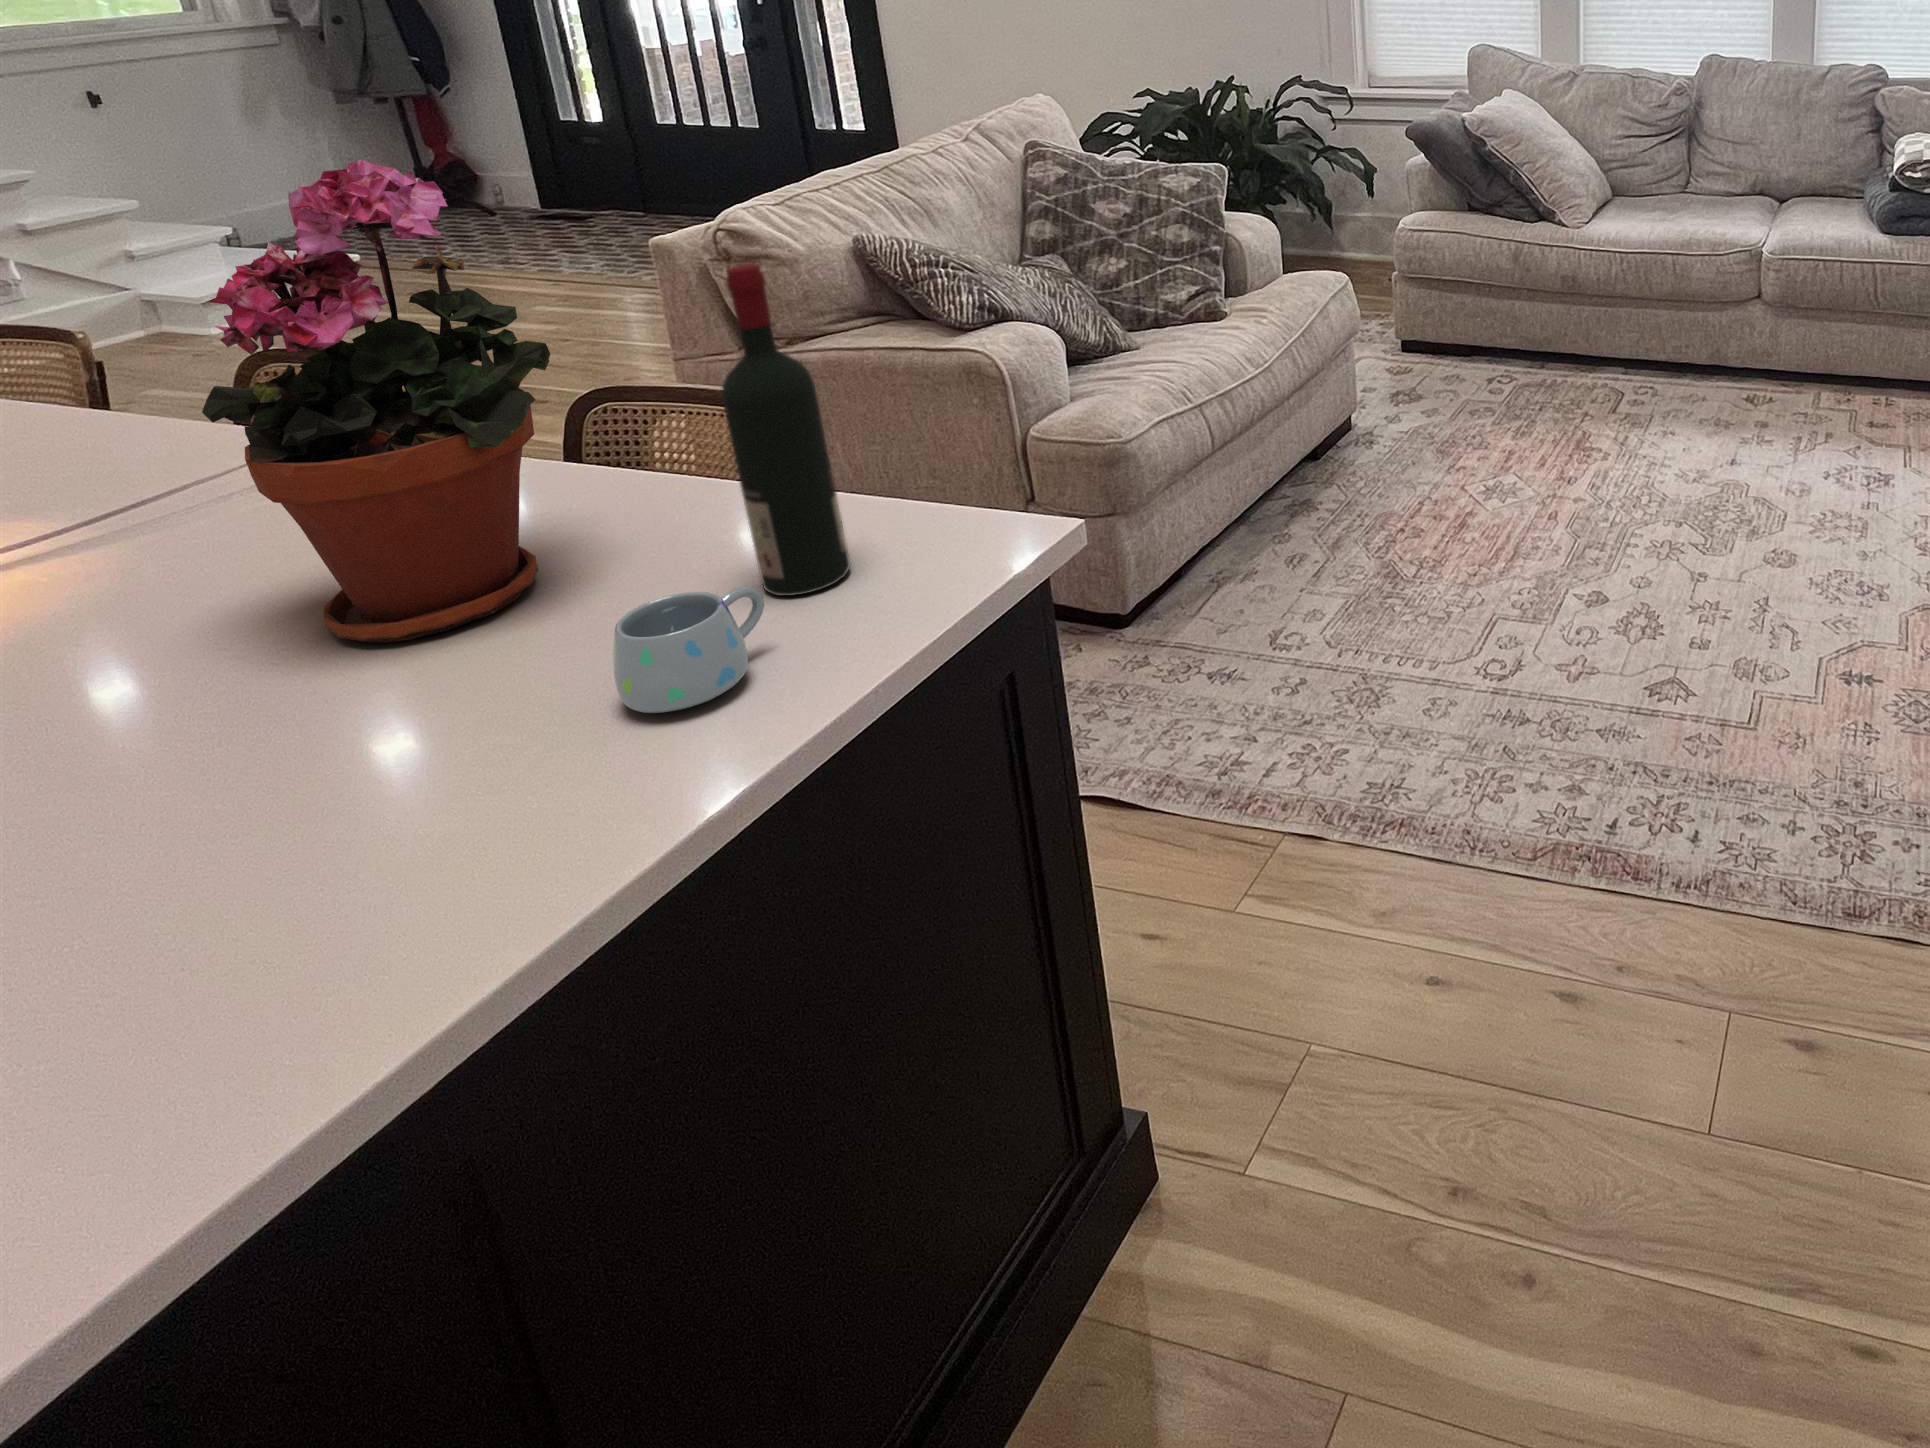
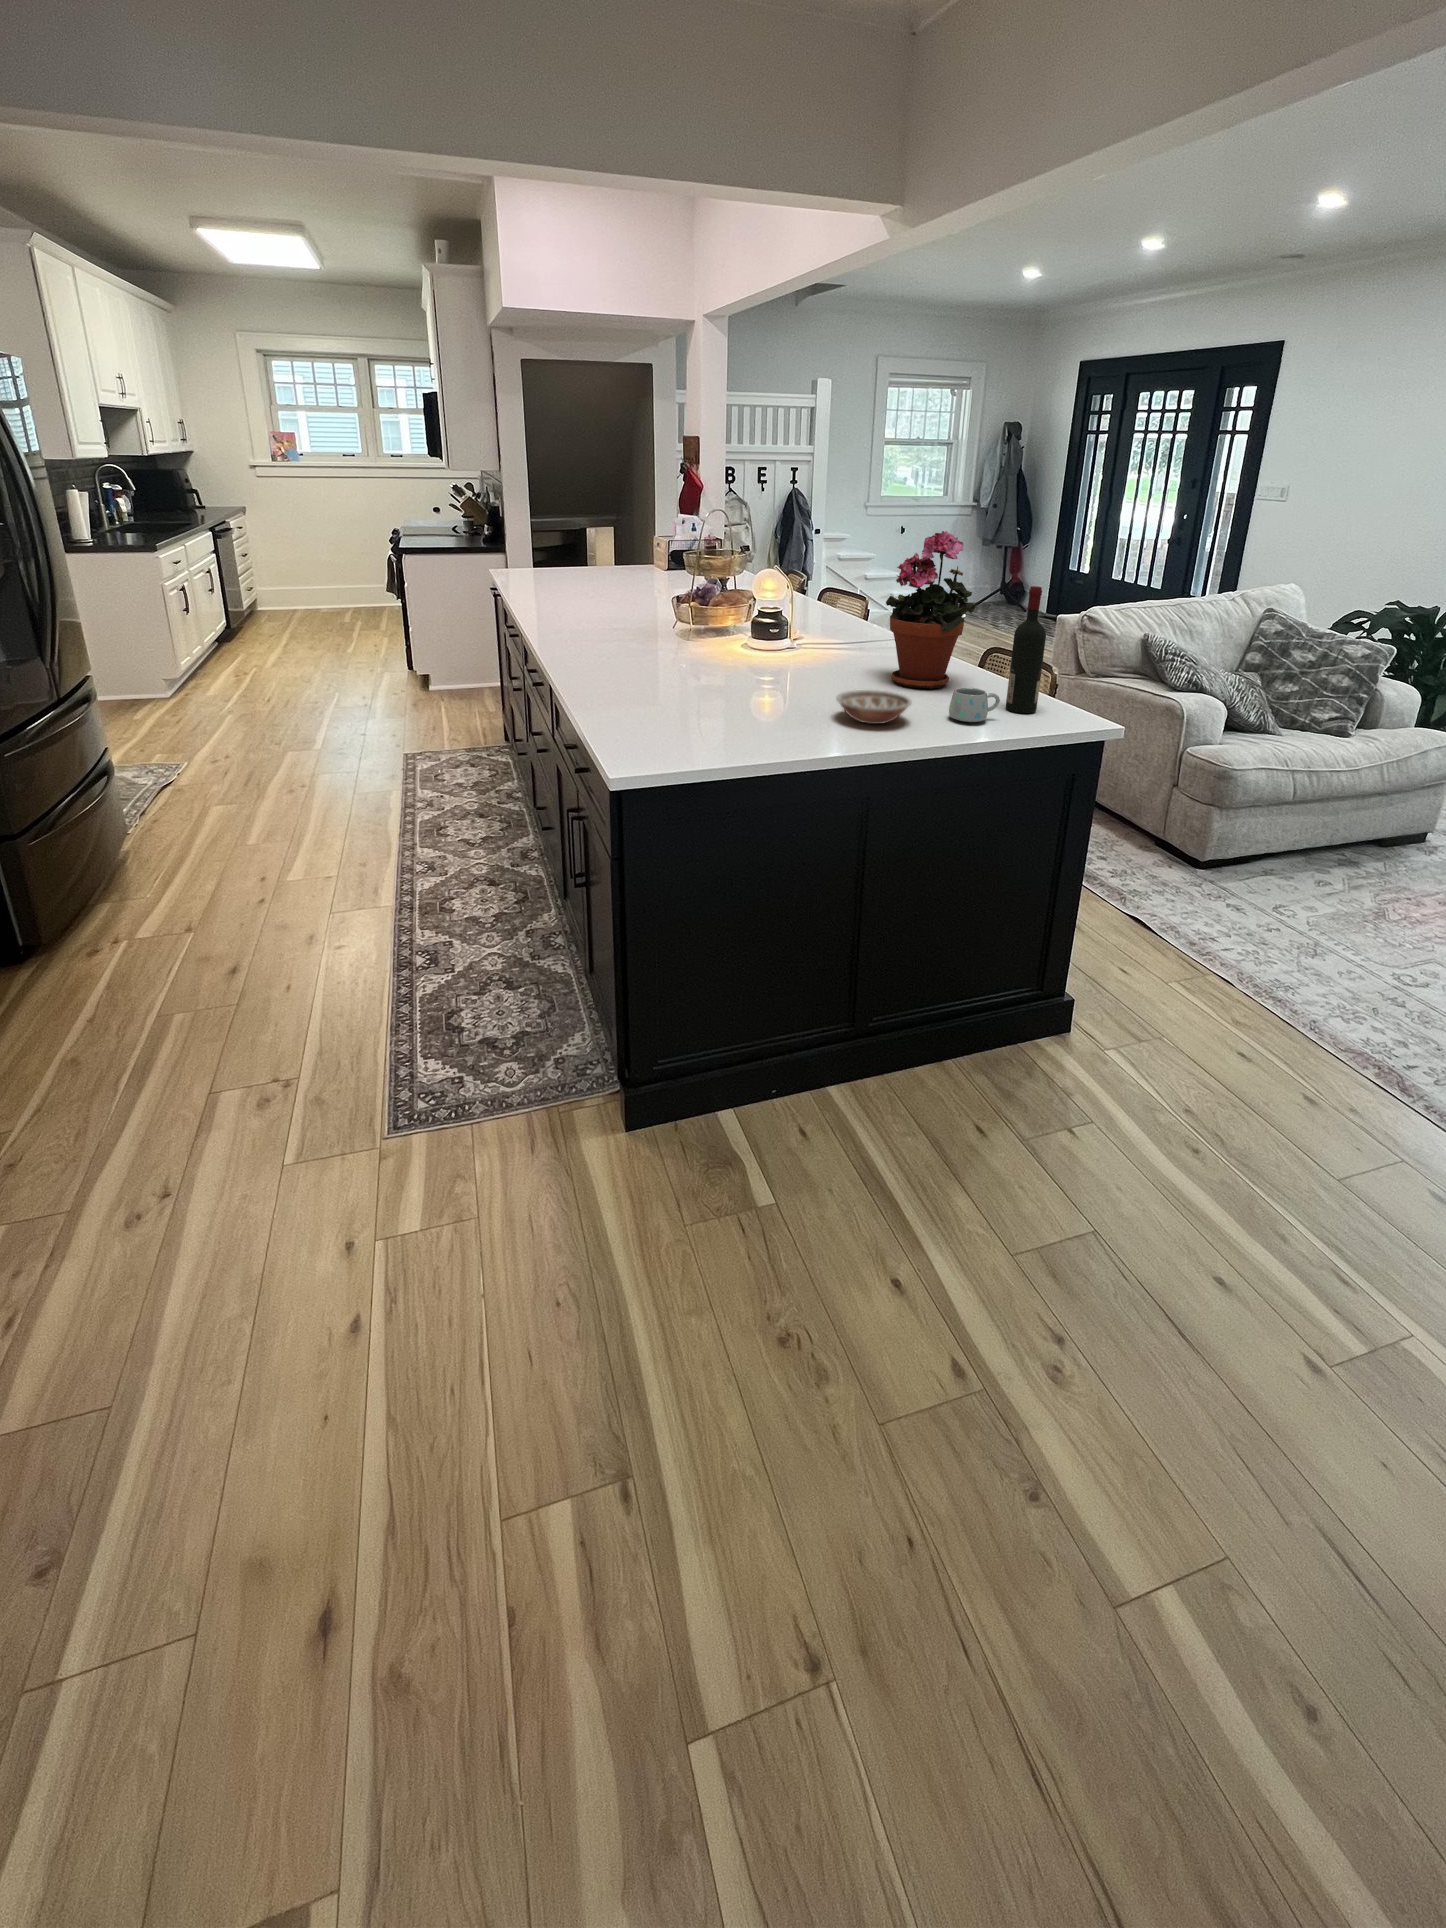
bowl: none [142,724,492,912] -> present [836,690,912,724]

